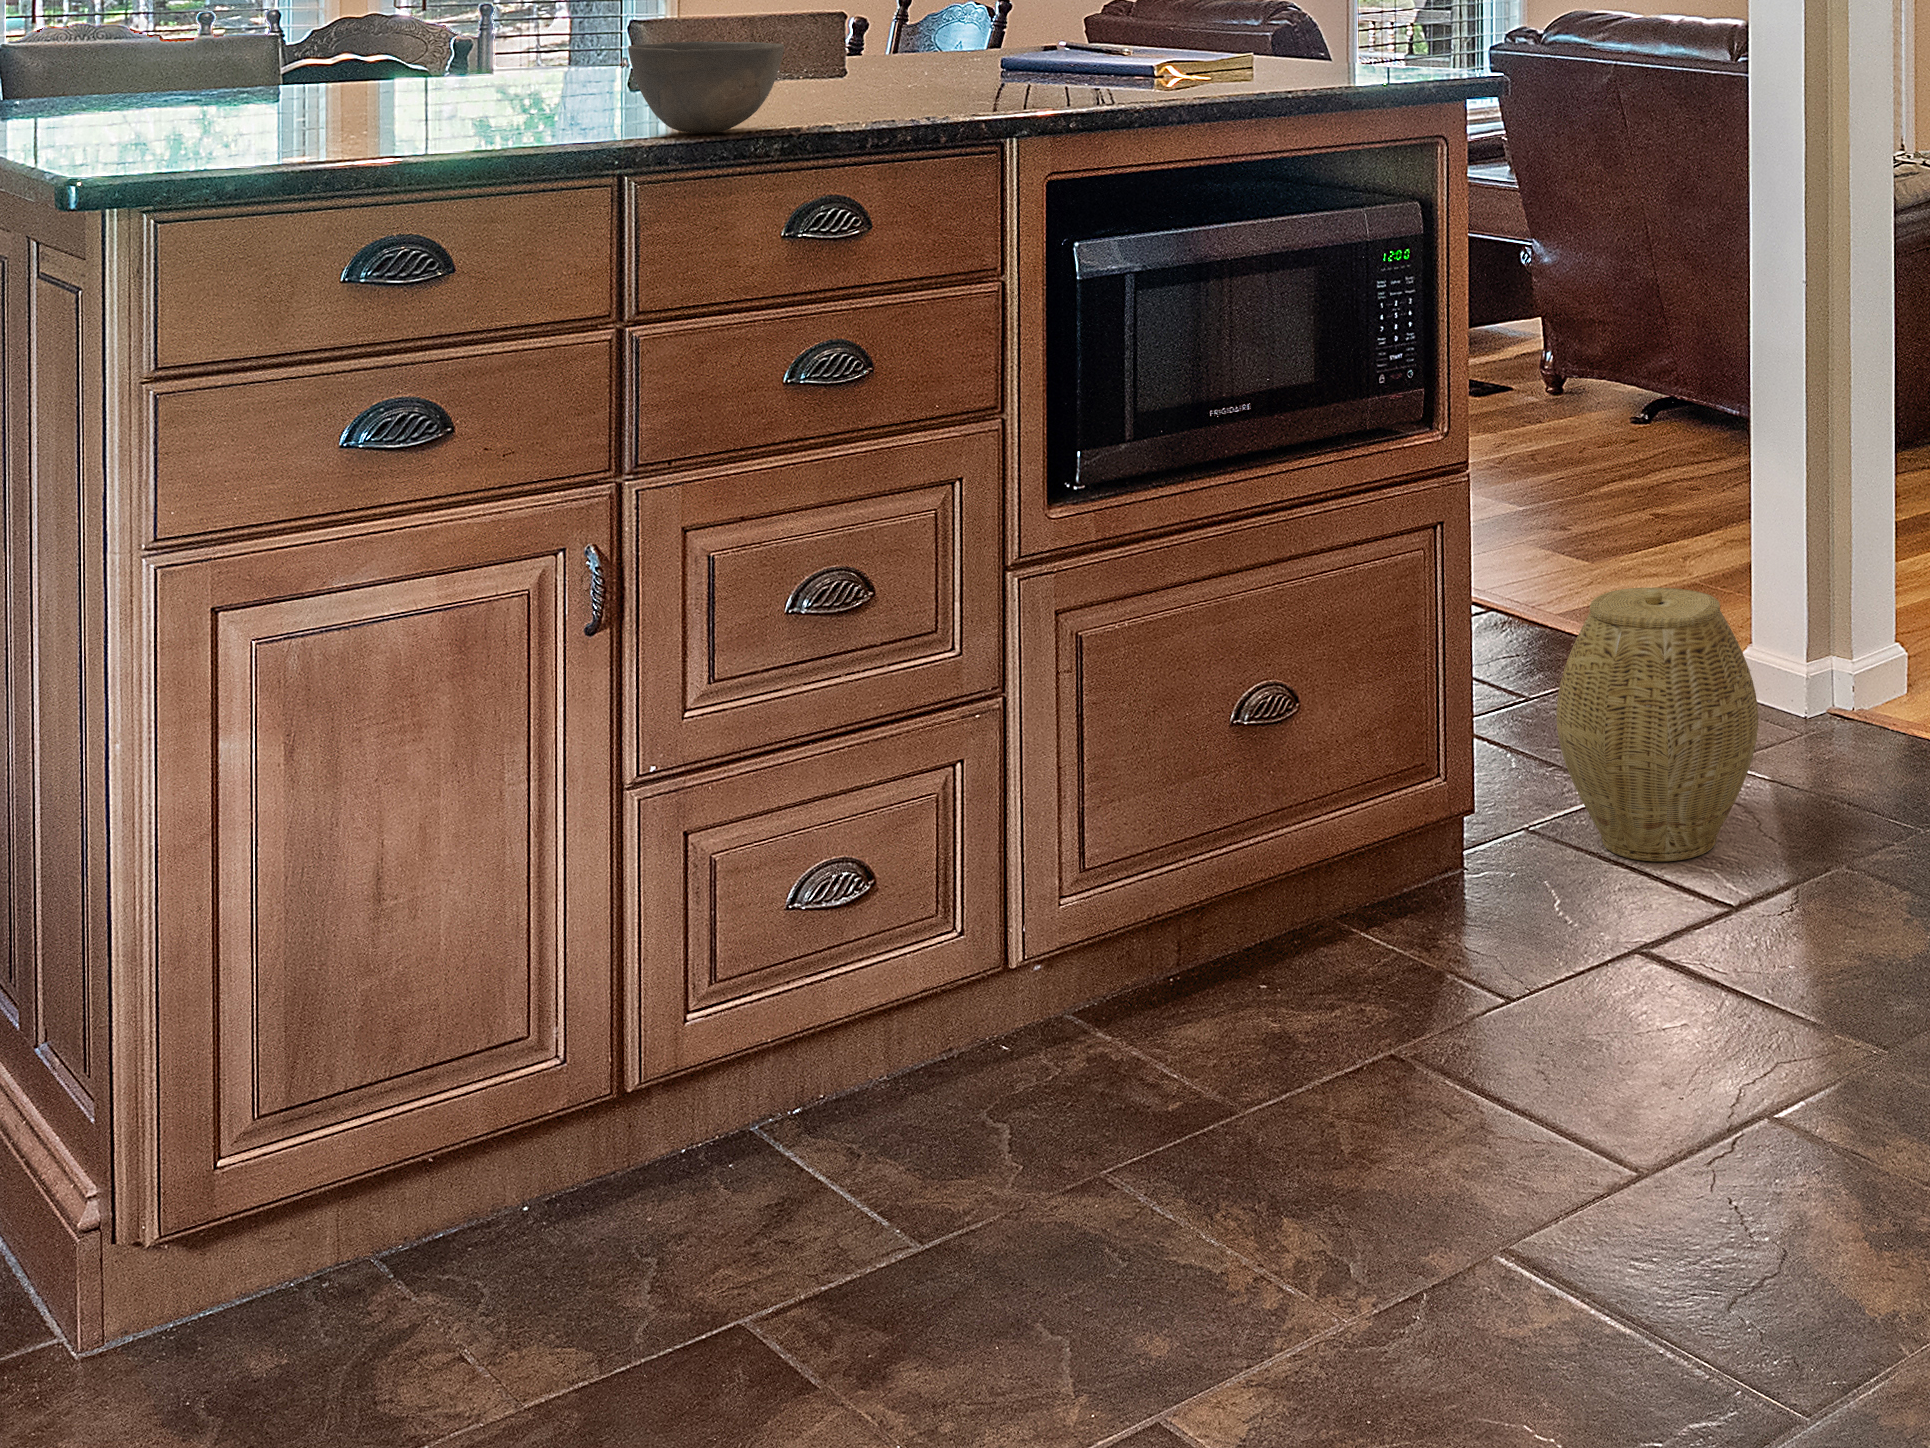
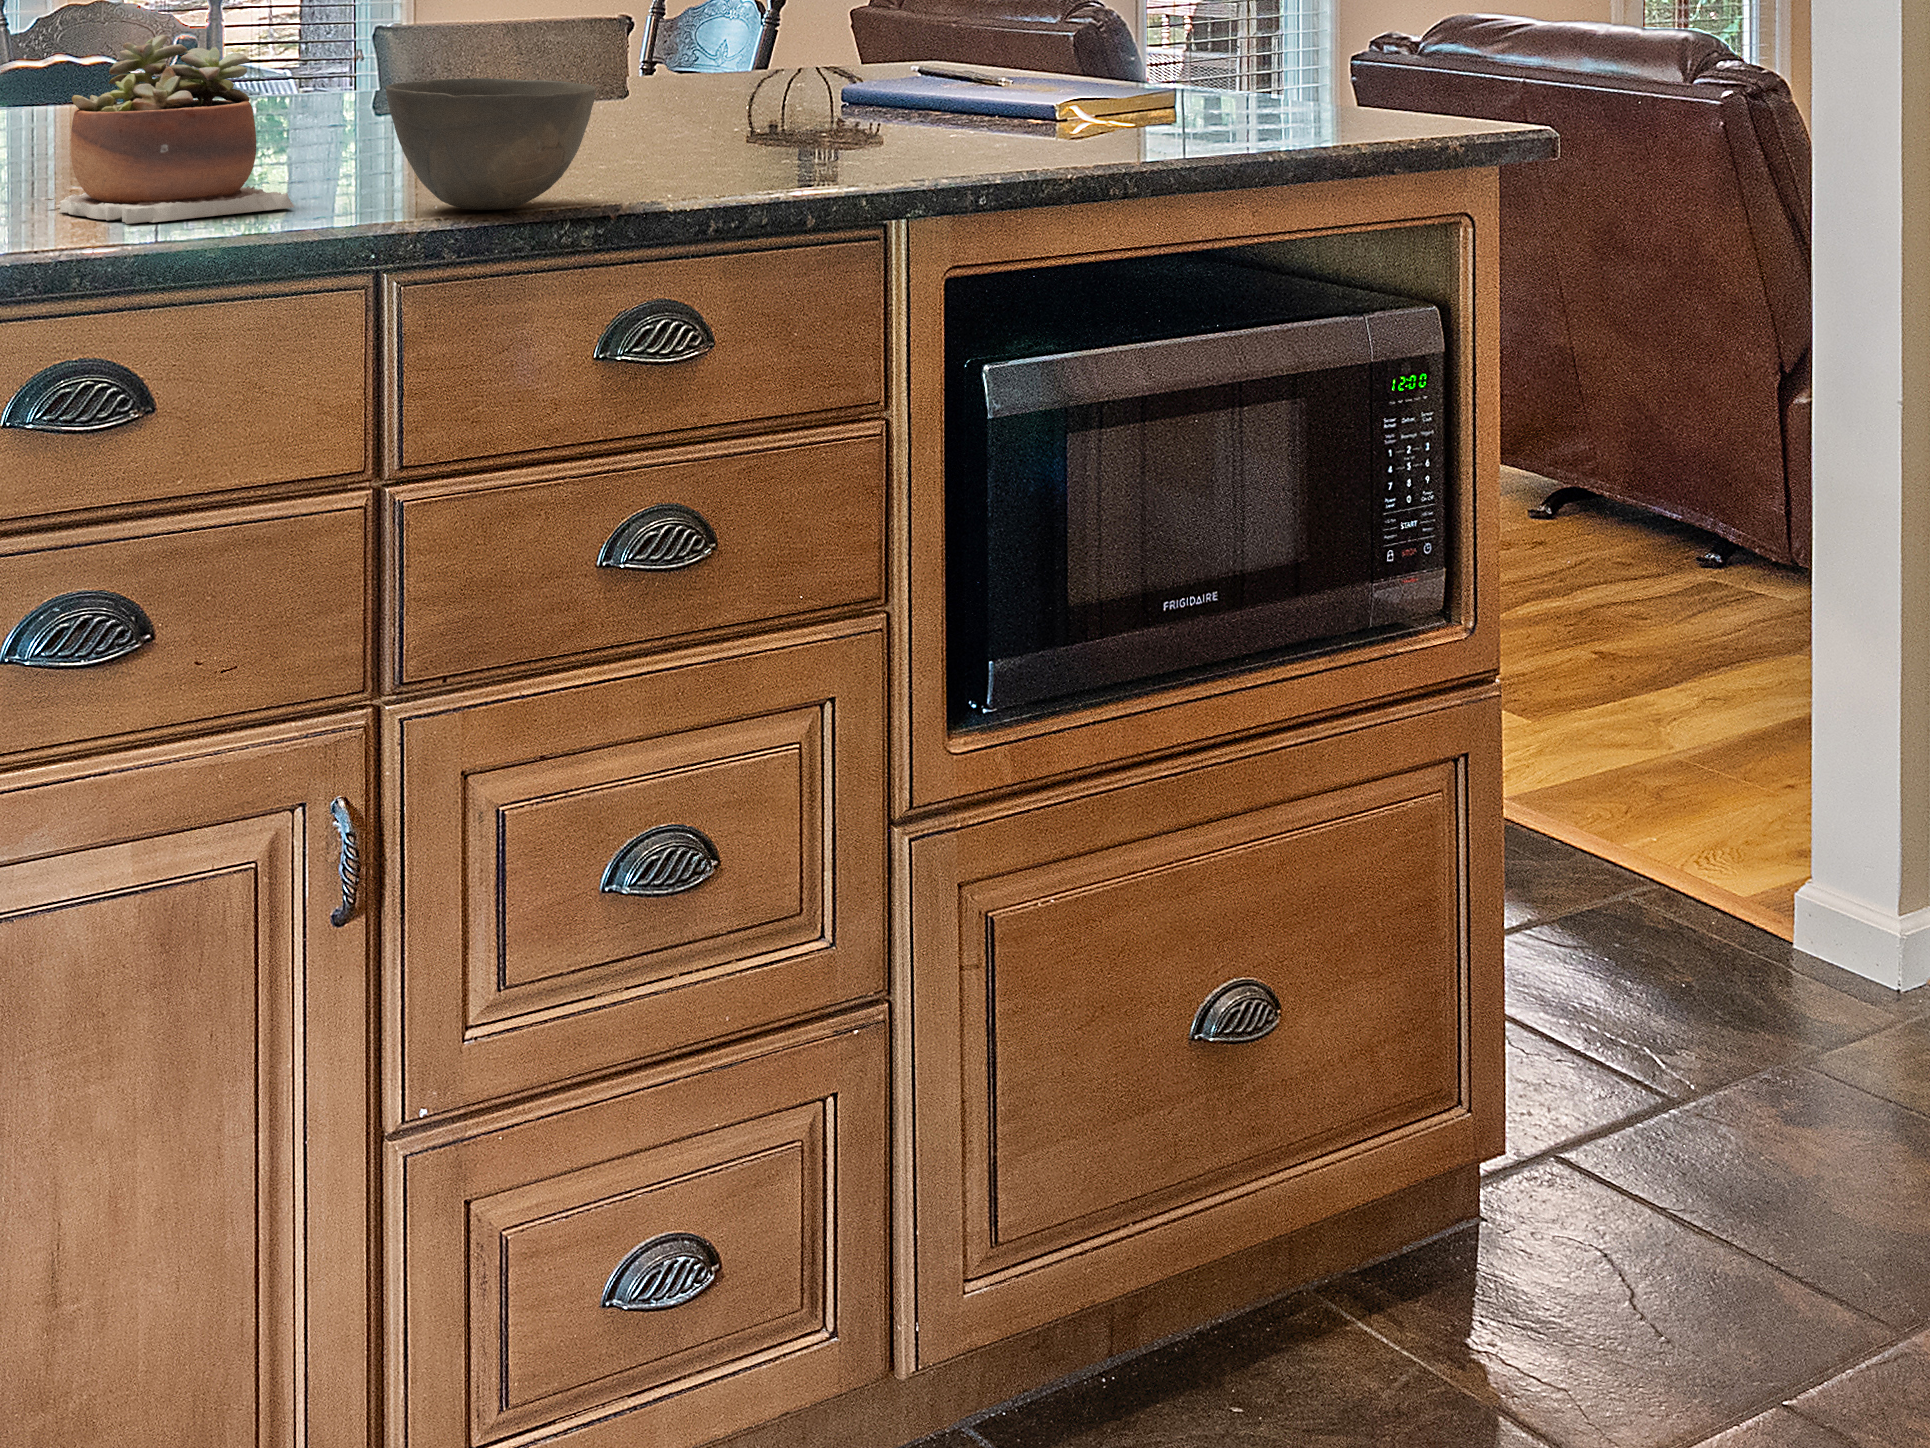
succulent plant: none [365,13,559,146] -> present [44,35,294,224]
woven basket: present [1557,588,1758,861] -> none [1606,841,1912,1248]

